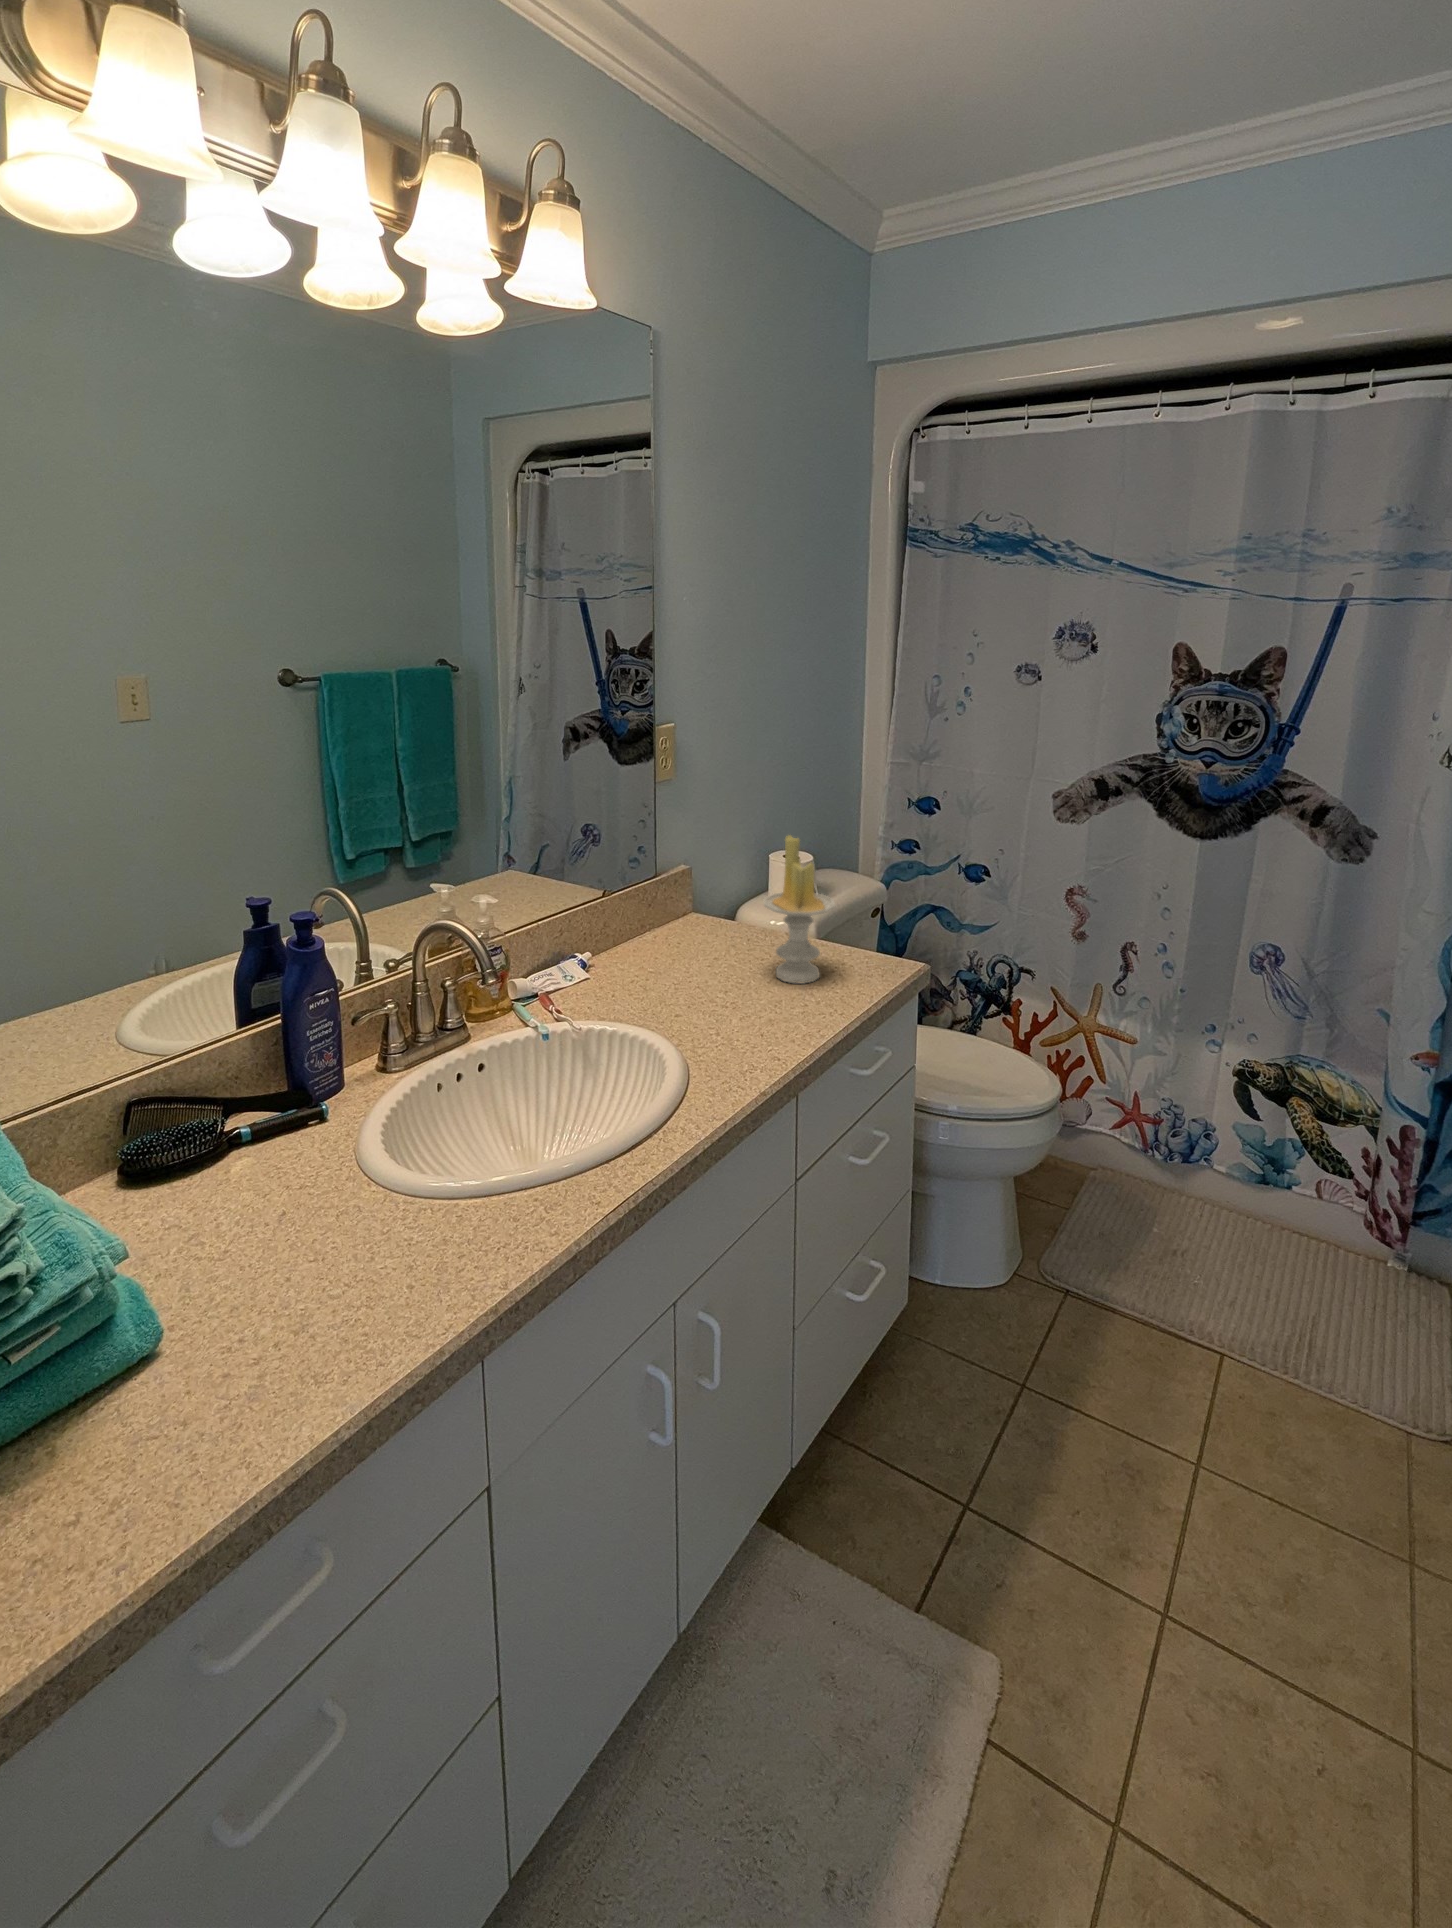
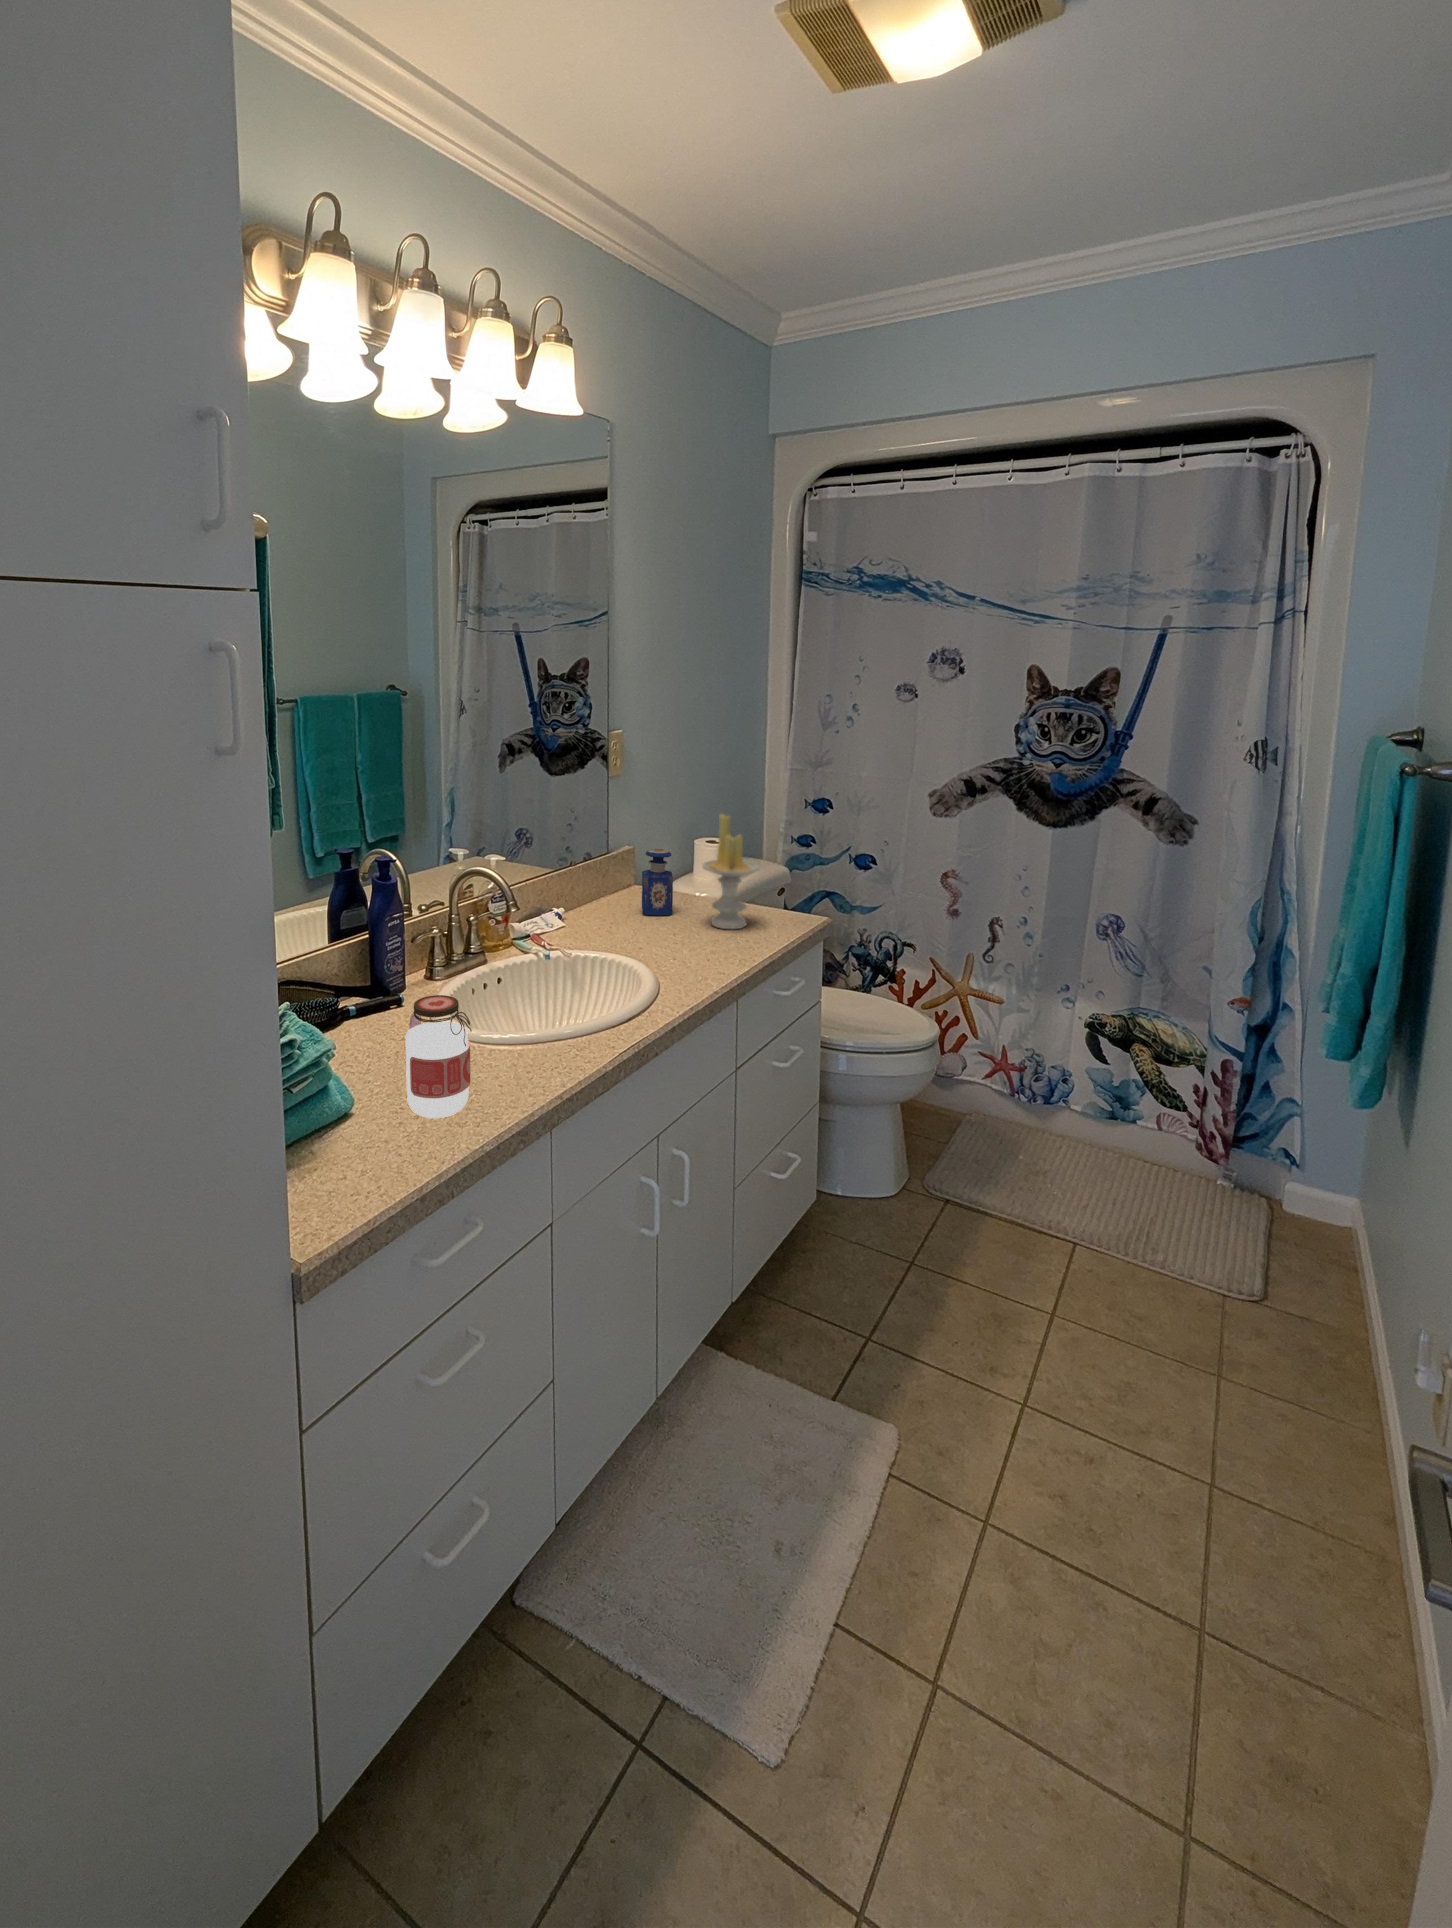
perfume bottle: none [692,876,730,960] -> present [642,849,673,915]
jar: none [217,1173,337,1381] -> present [406,995,472,1118]

